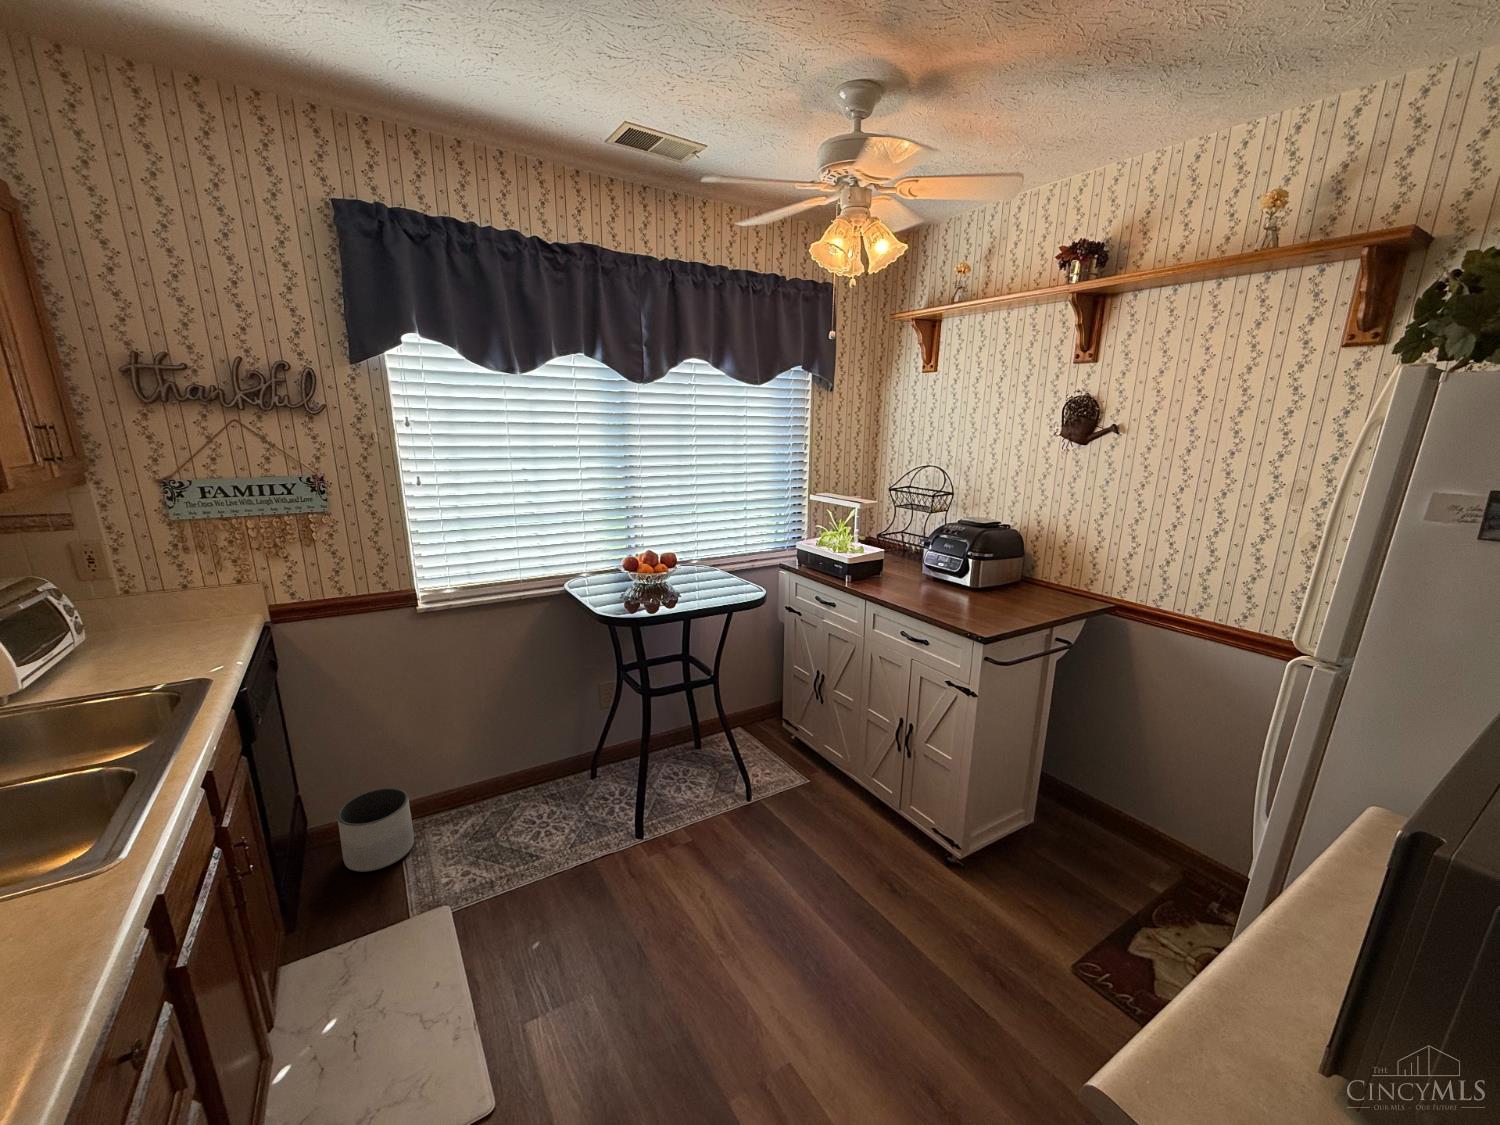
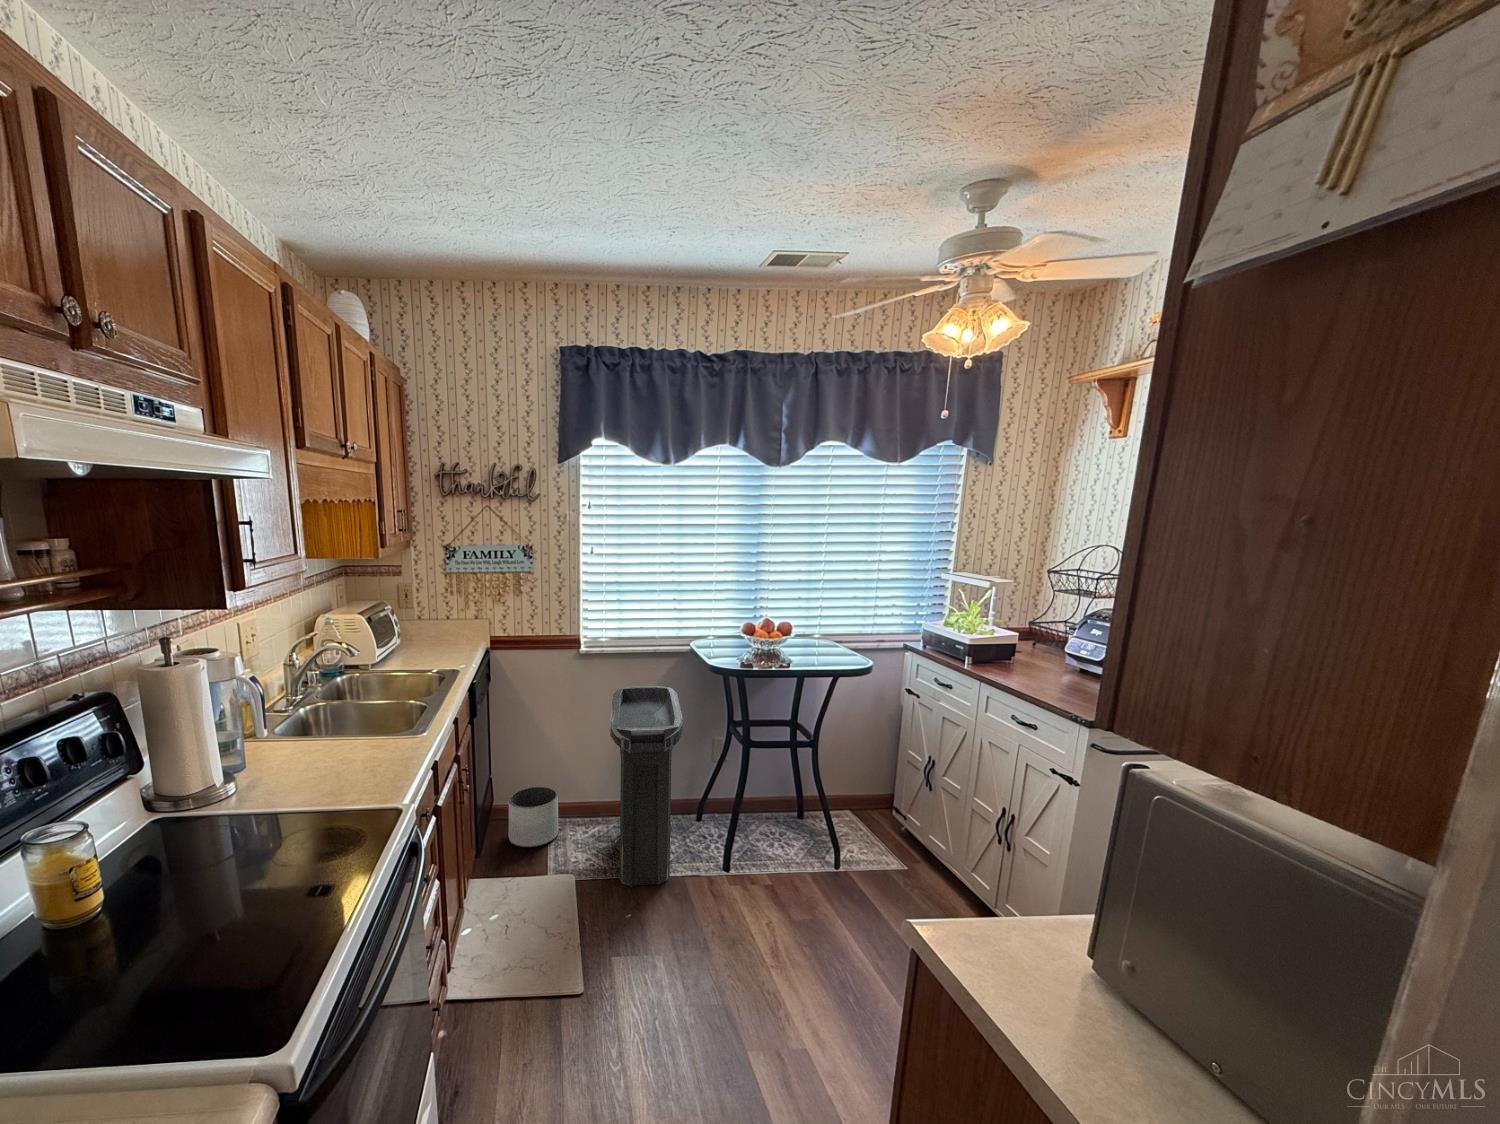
trash can: none [472,641,584,887] -> present [610,686,683,887]

